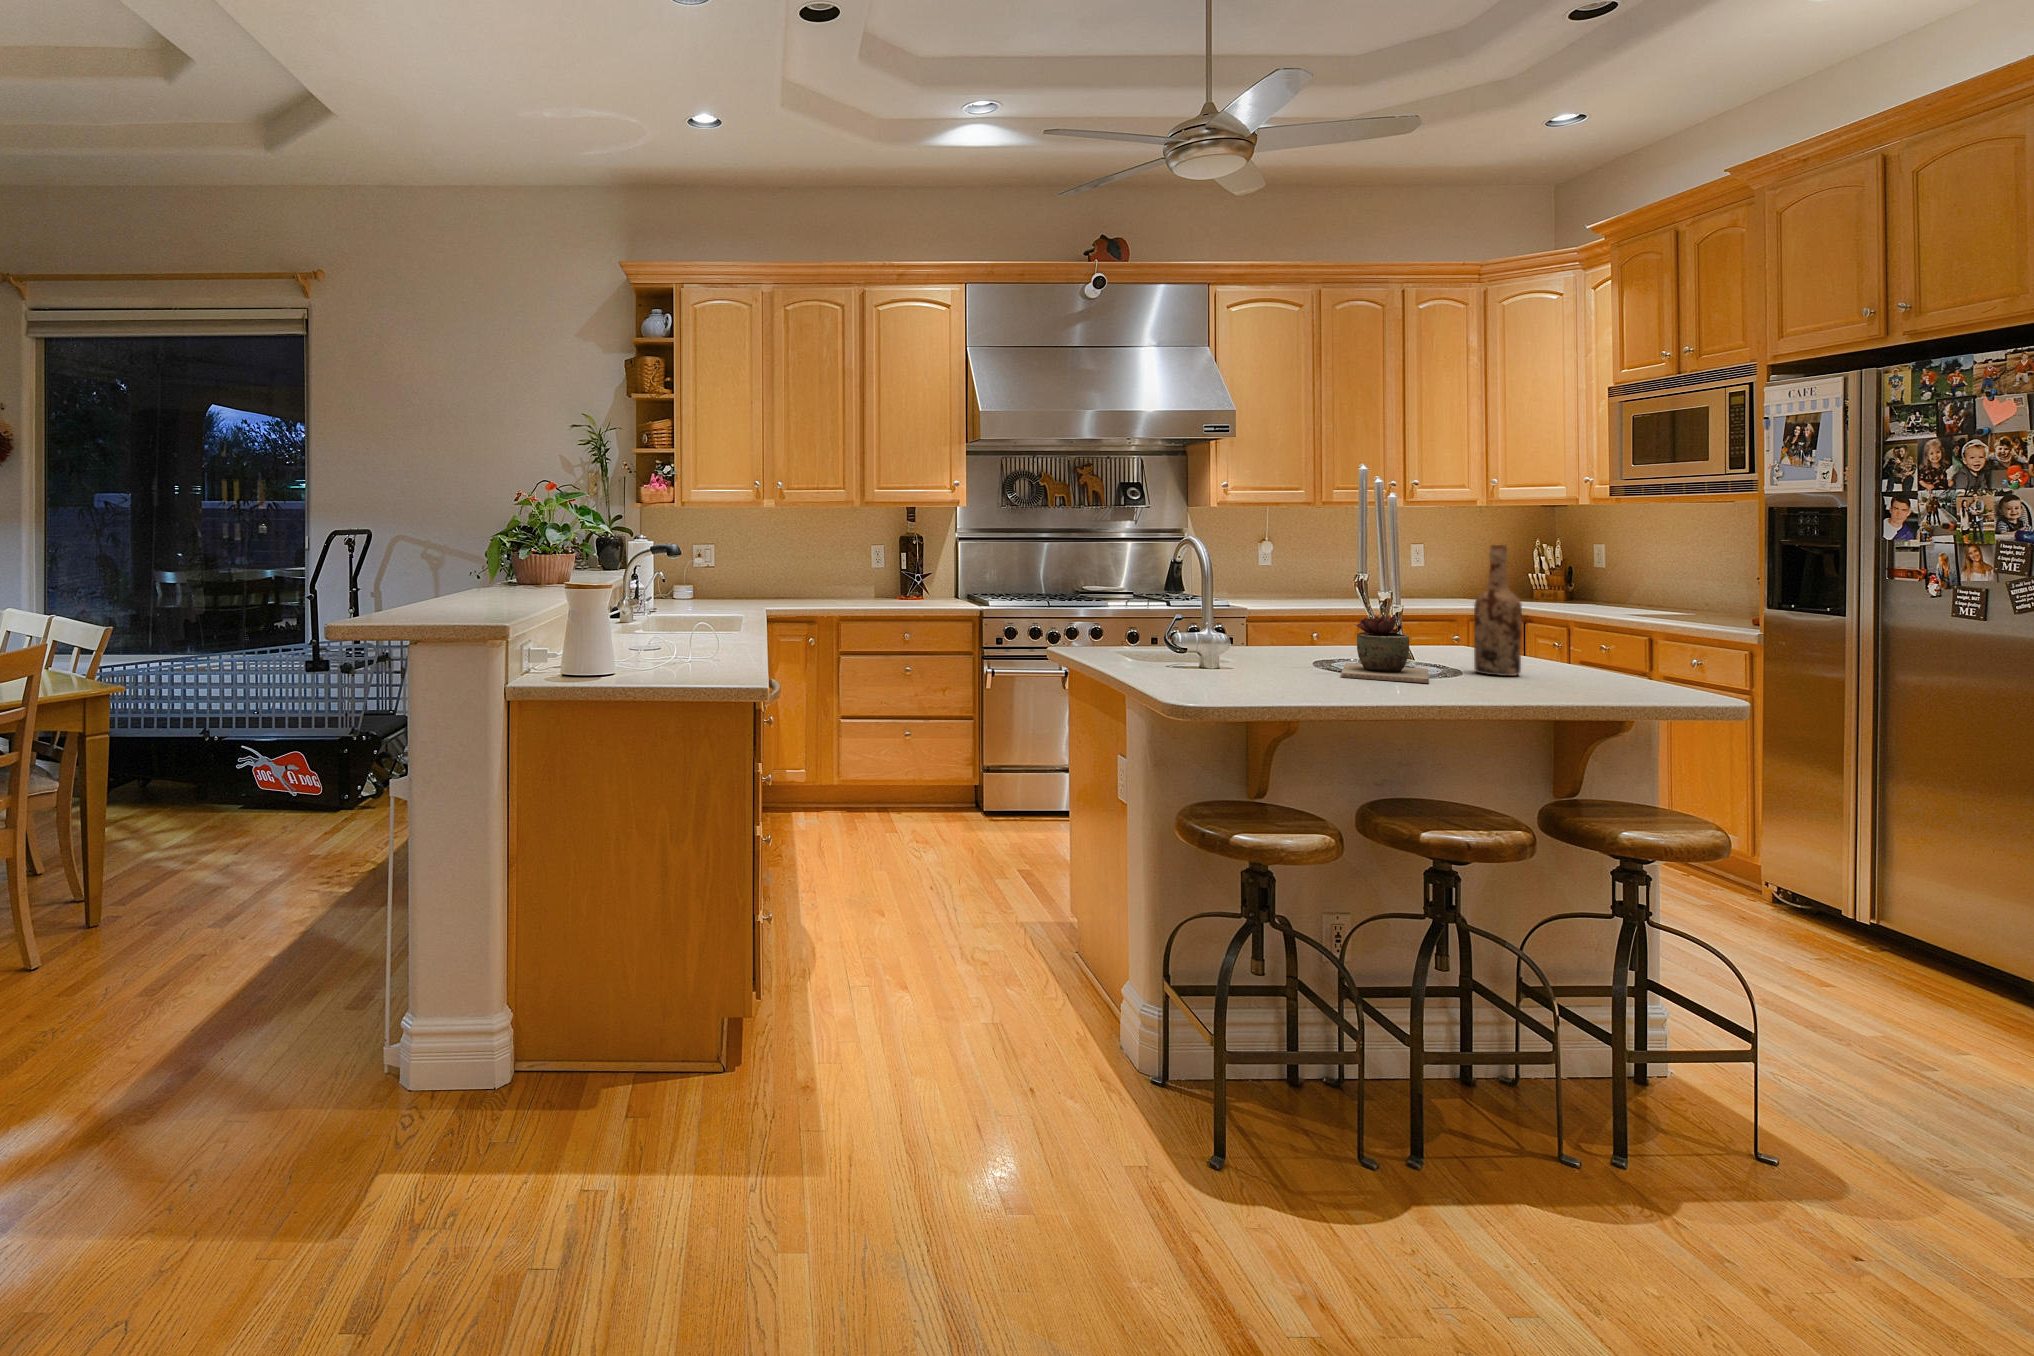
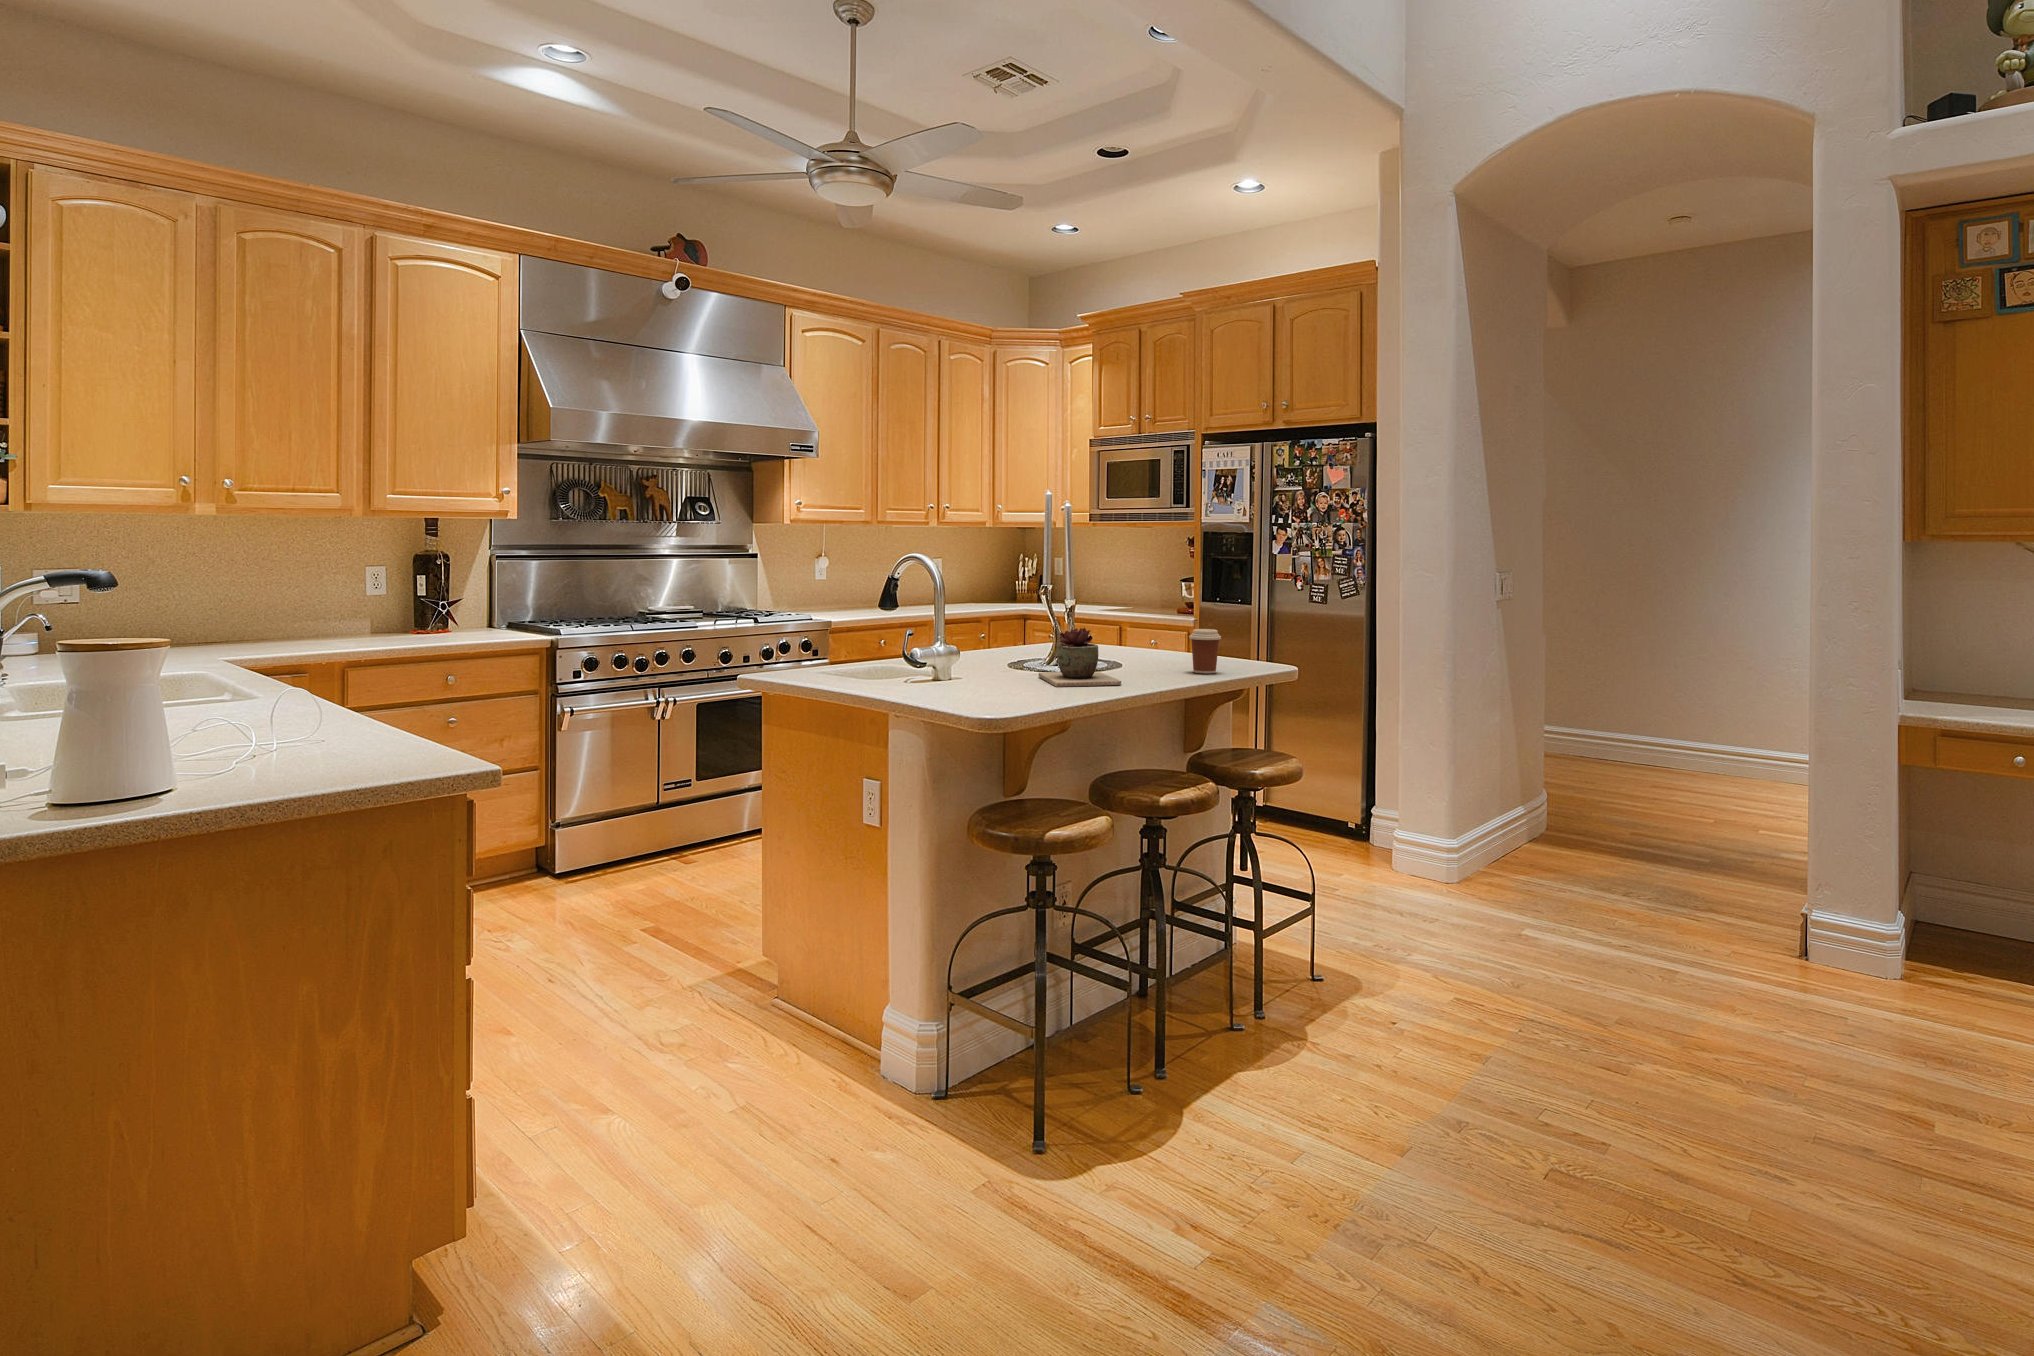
wine bottle: present [1474,545,1522,676] -> none [1124,564,1157,673]
coffee cup: none [1570,628,1620,685] -> present [1189,629,1221,674]

